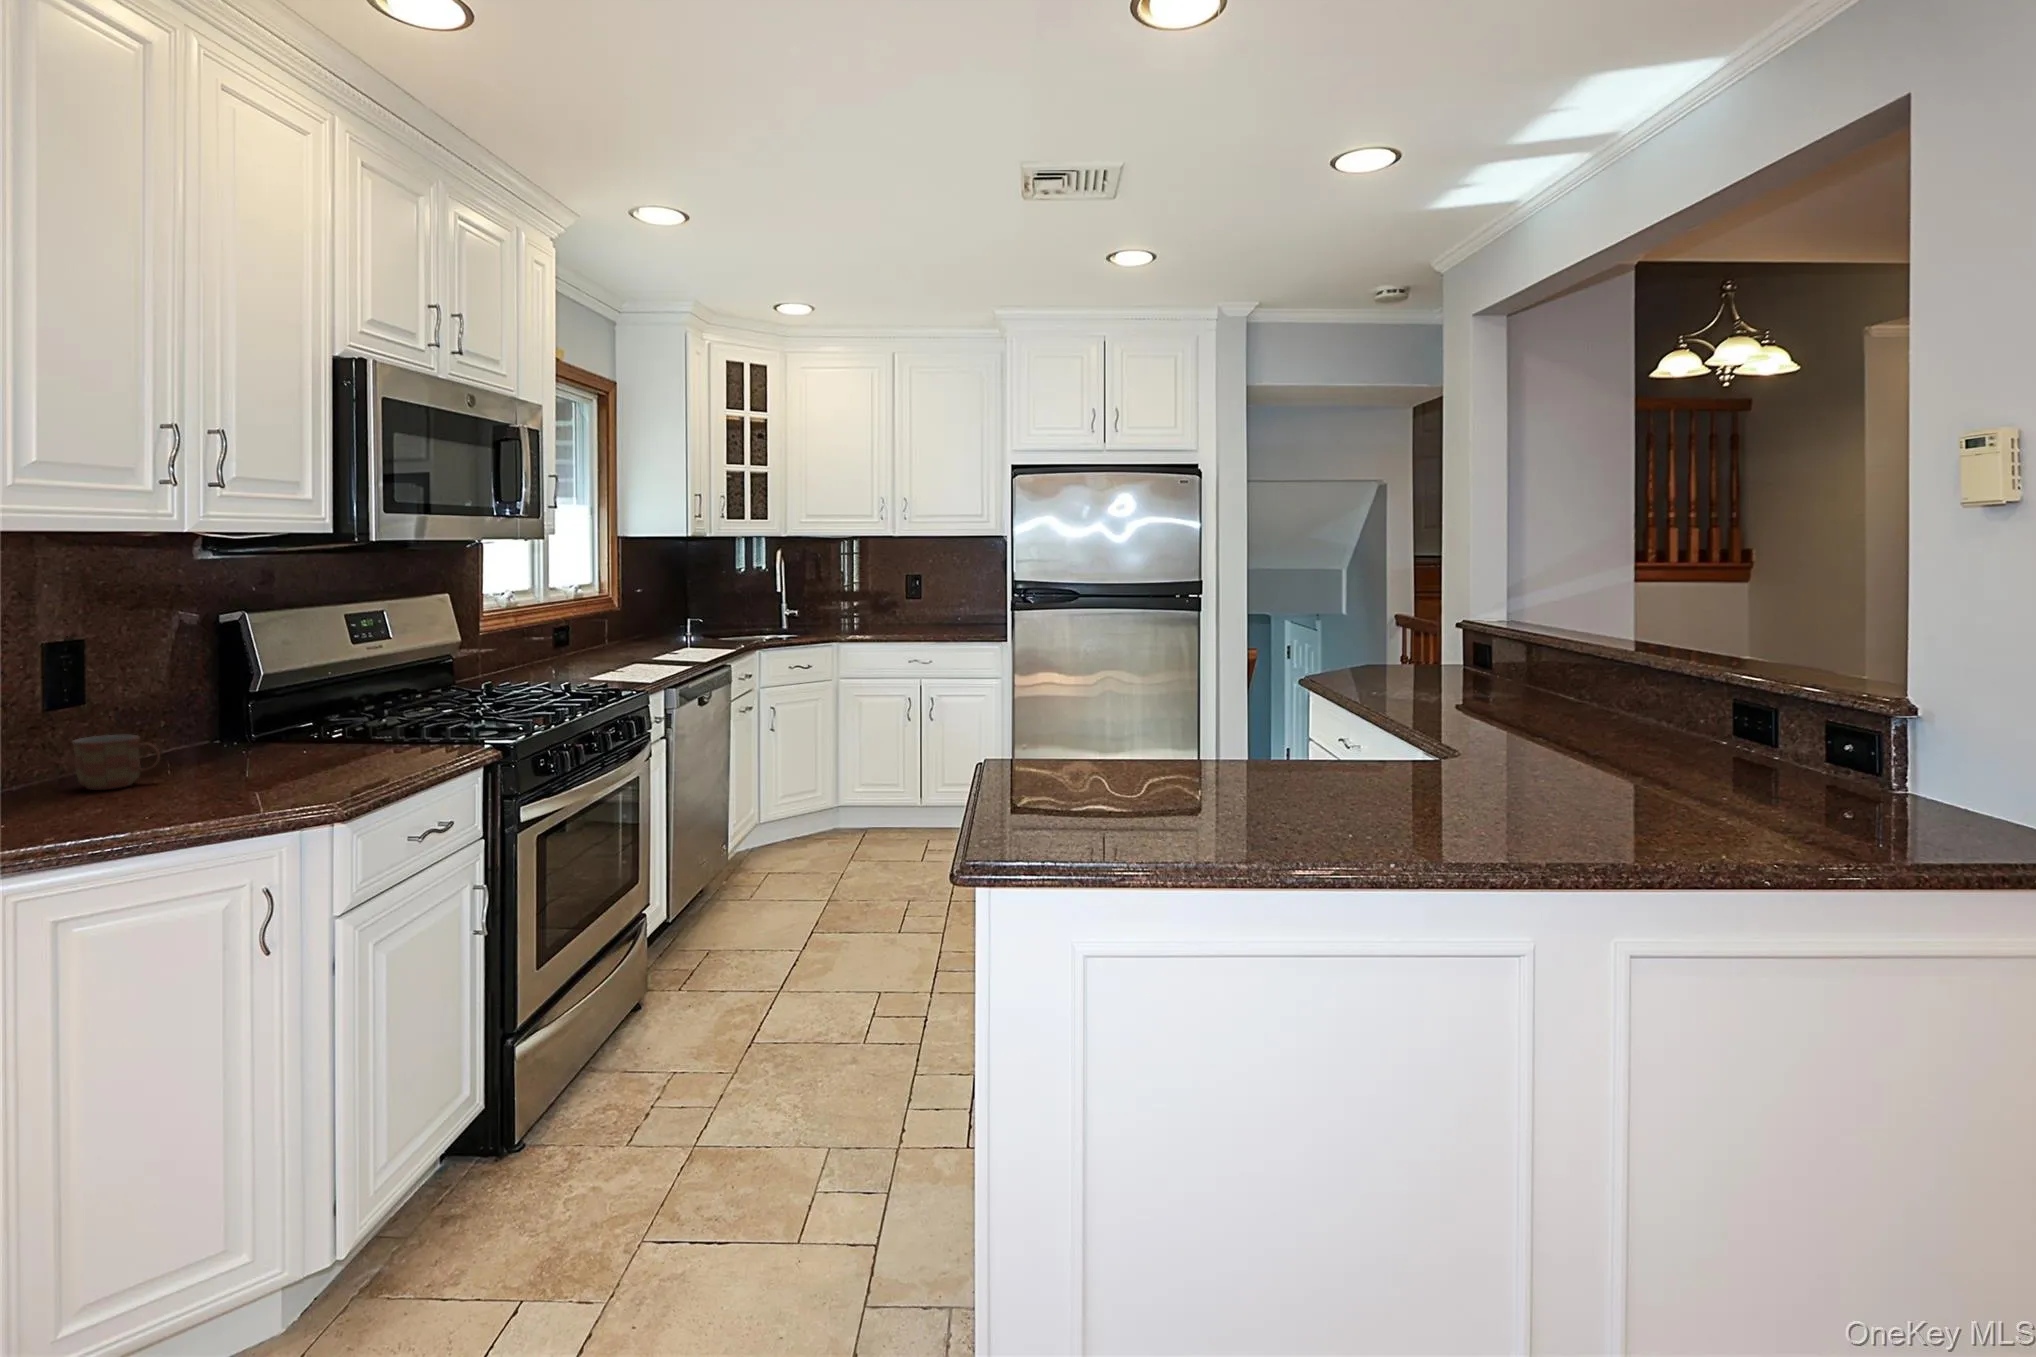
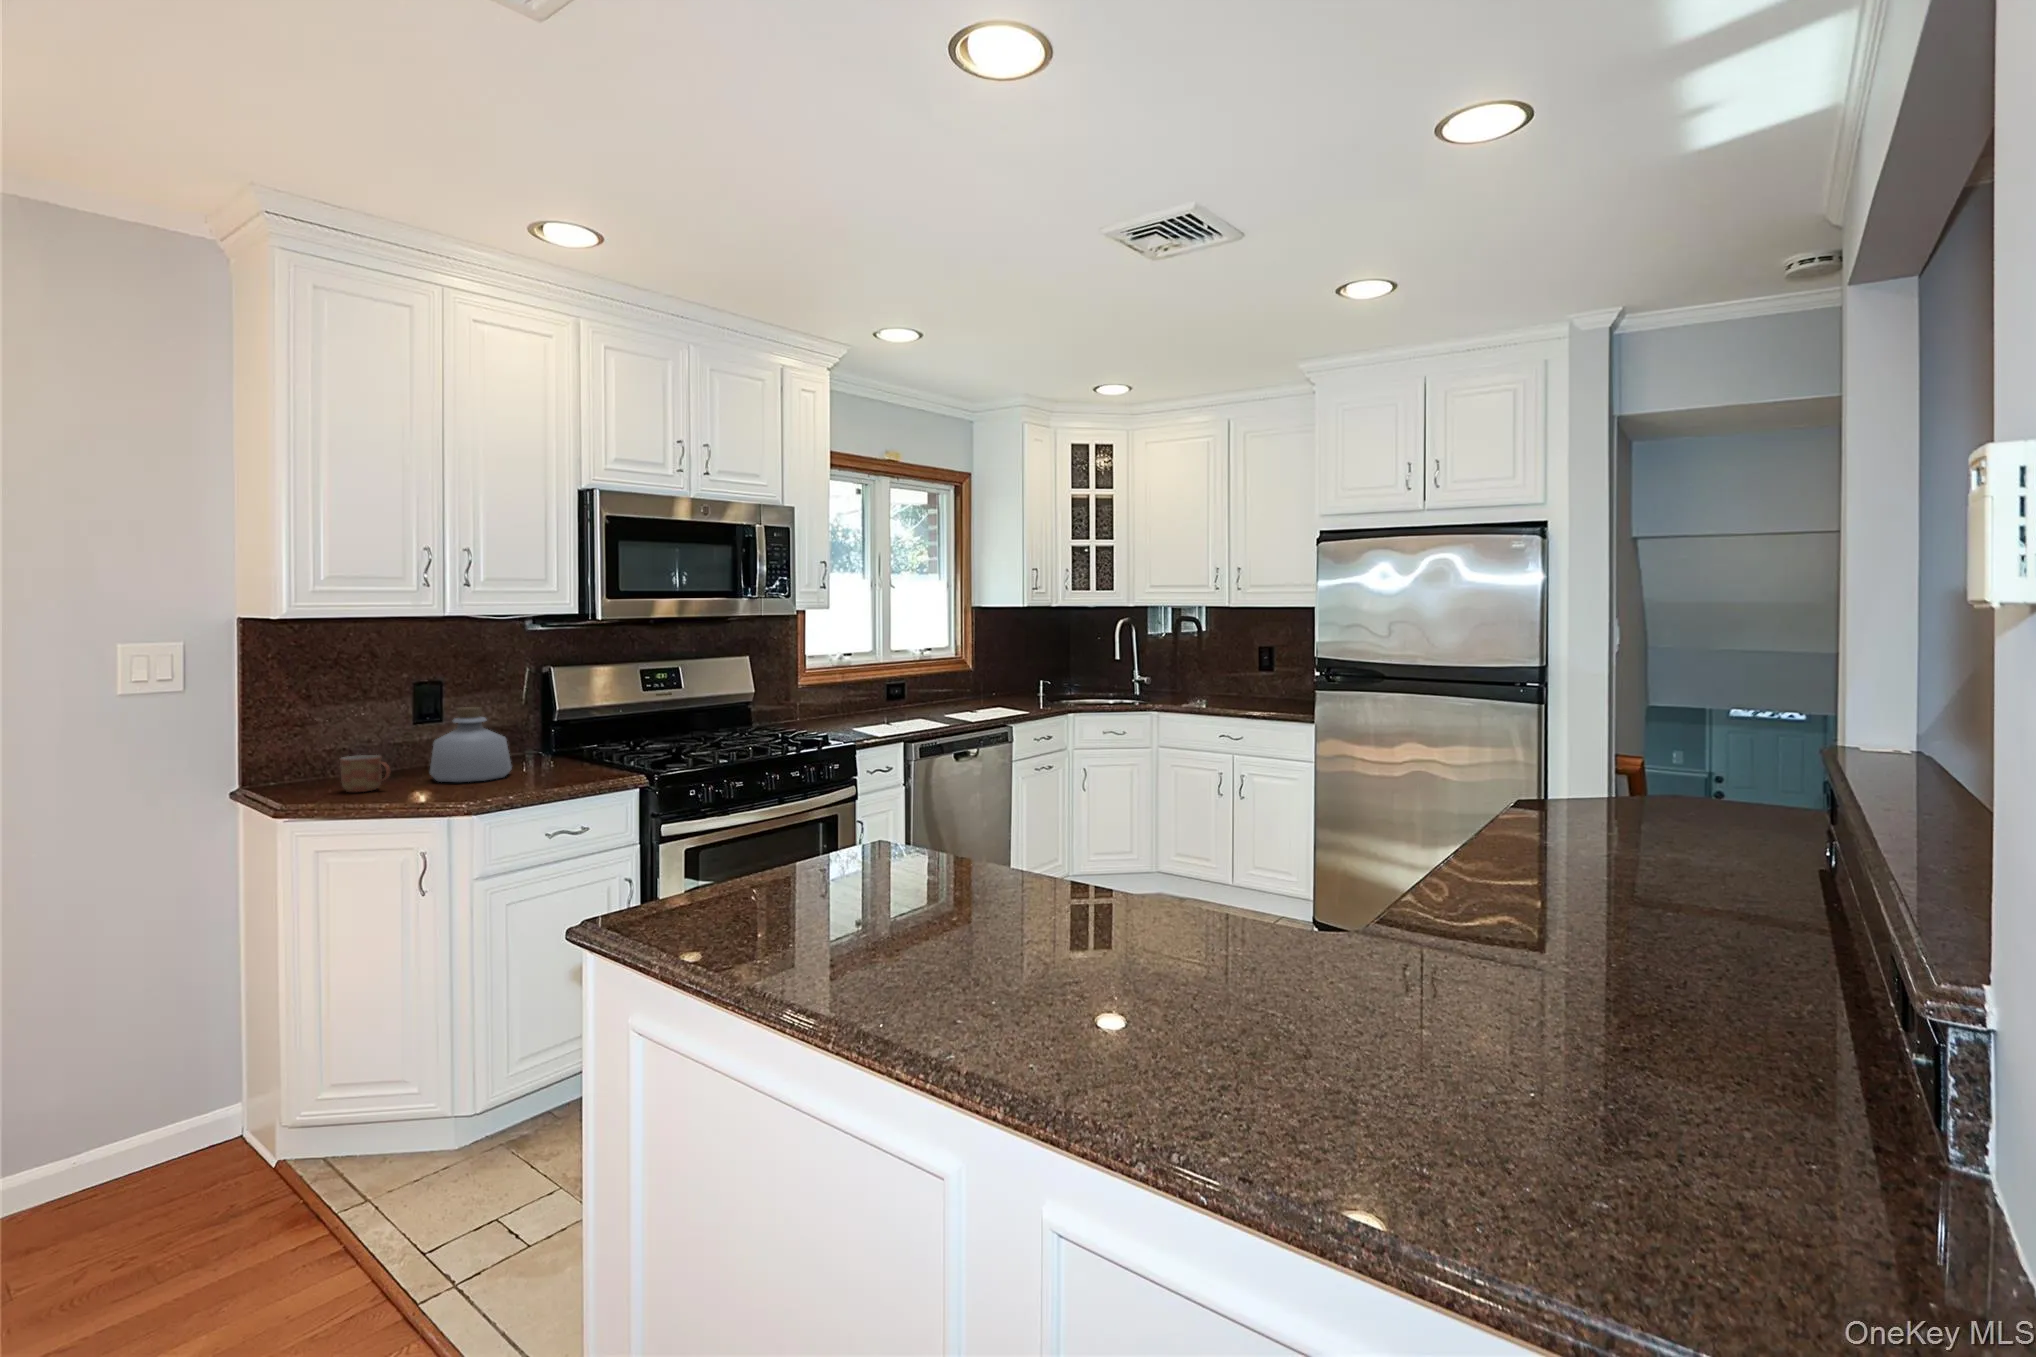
bottle: none [175,661,299,766] -> present [430,707,512,782]

